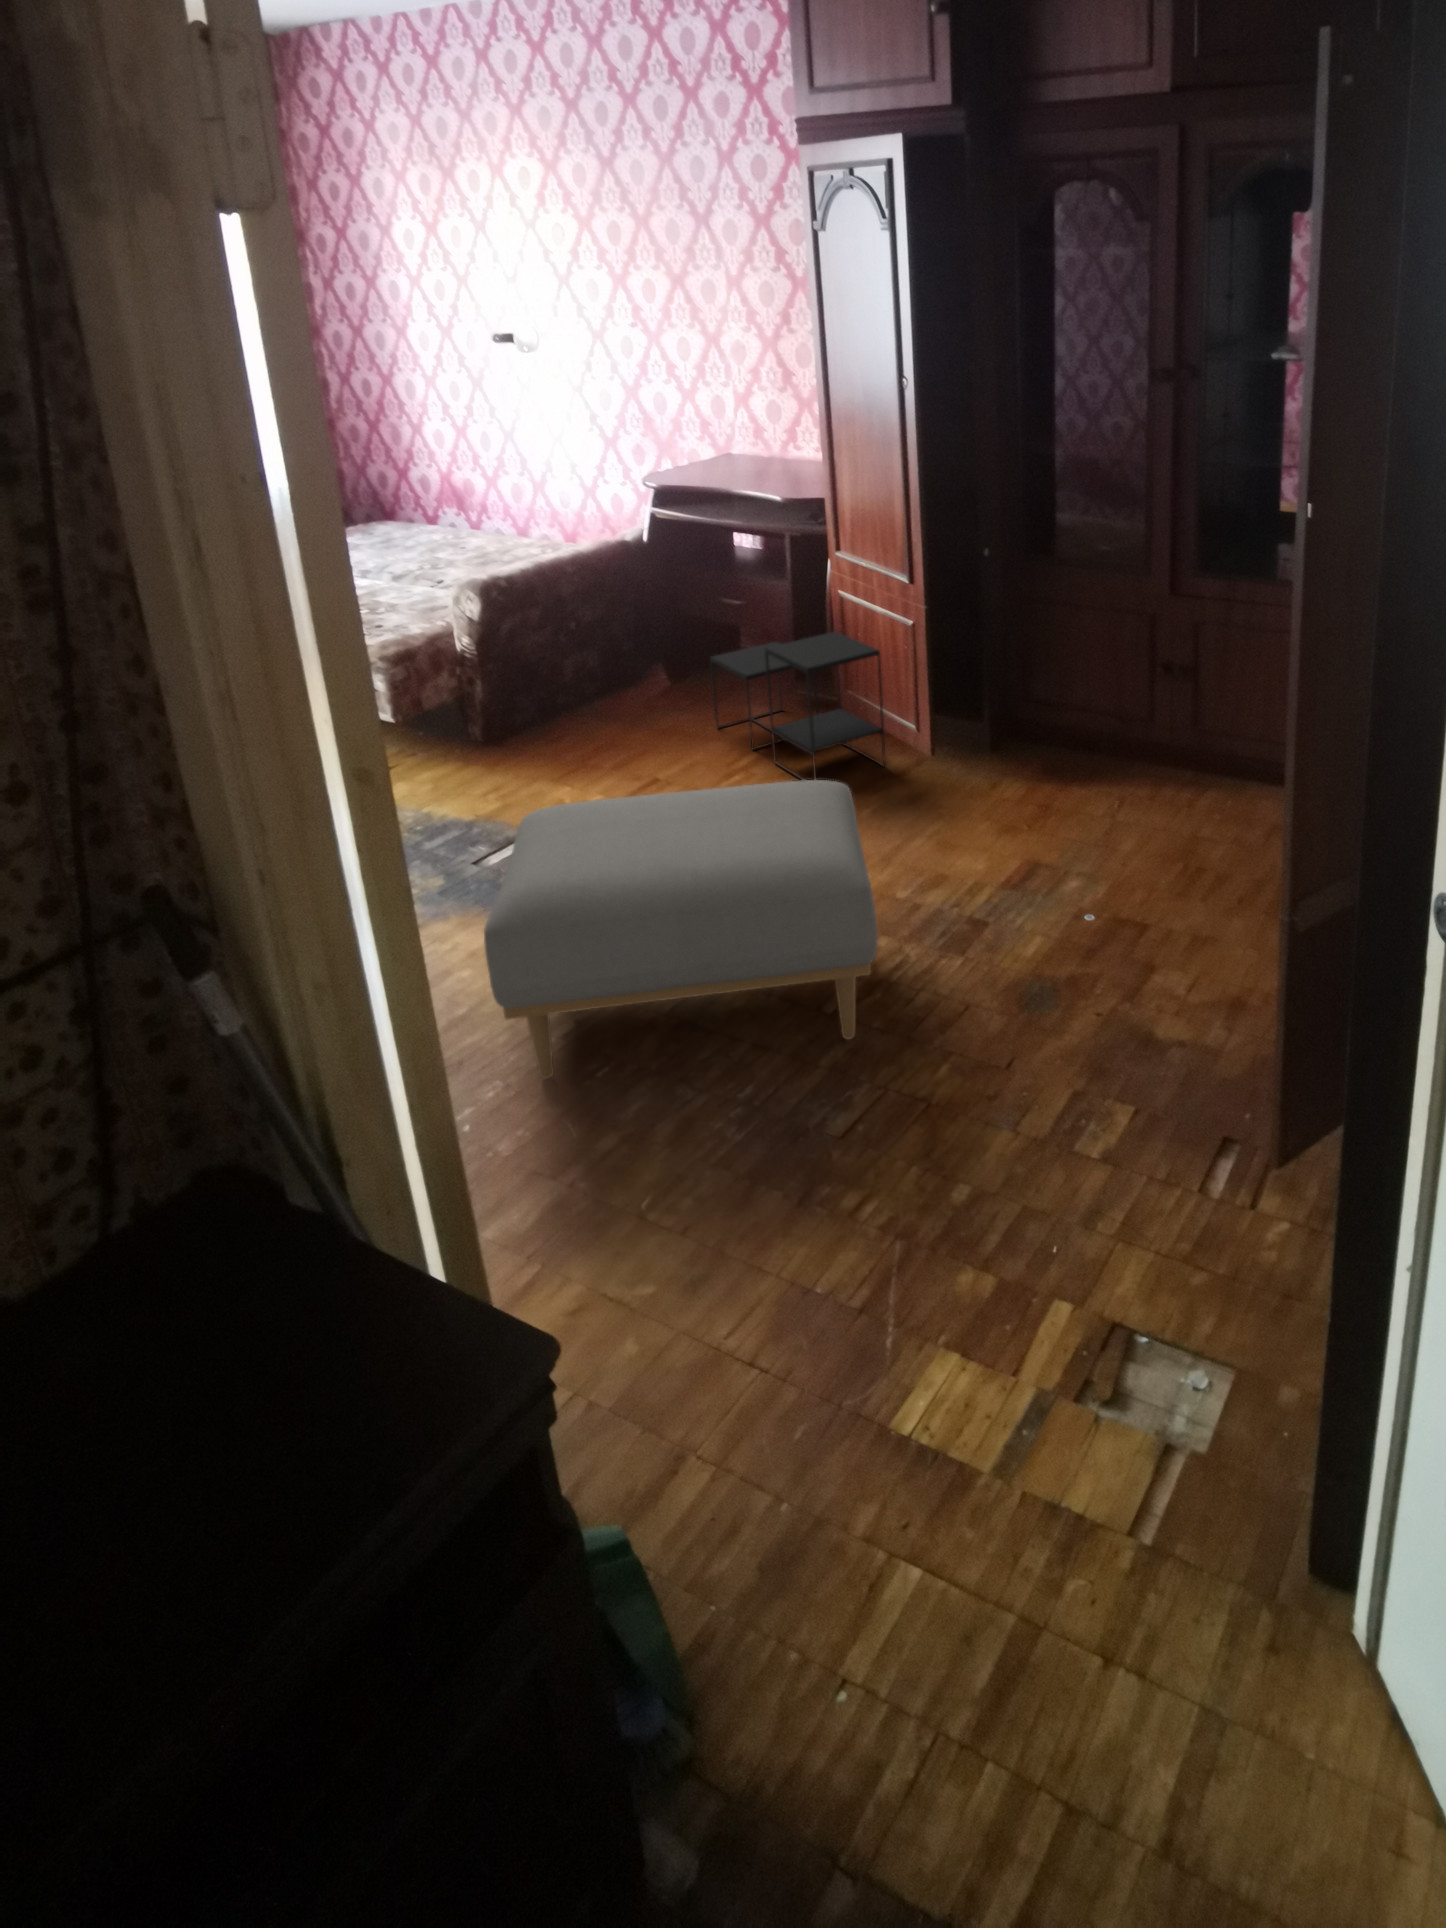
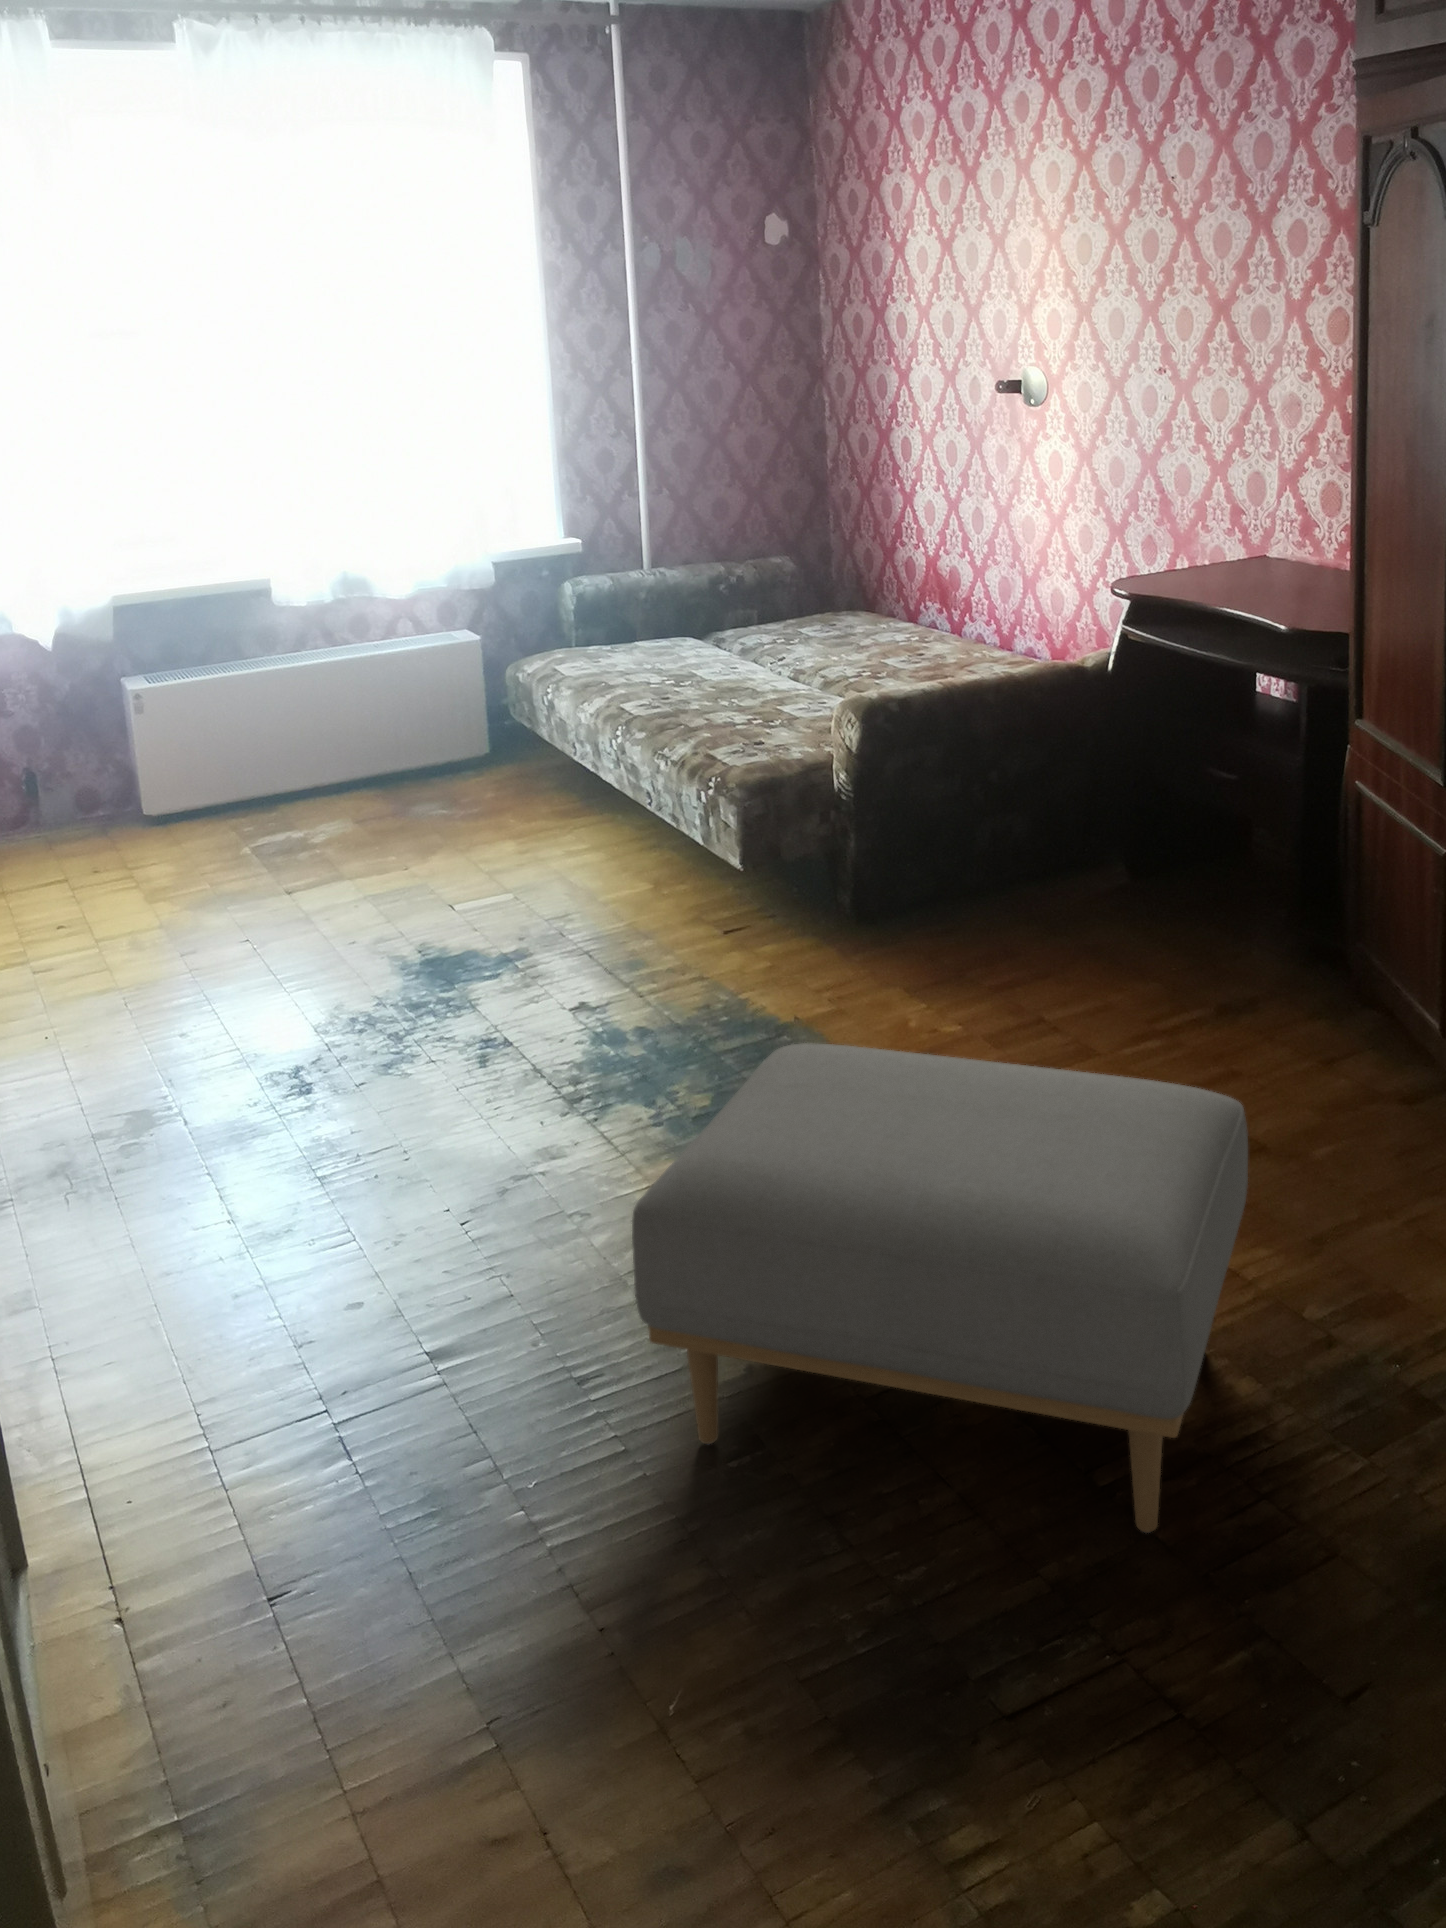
side table: present [710,632,886,780] -> none [1176,846,1410,1088]

